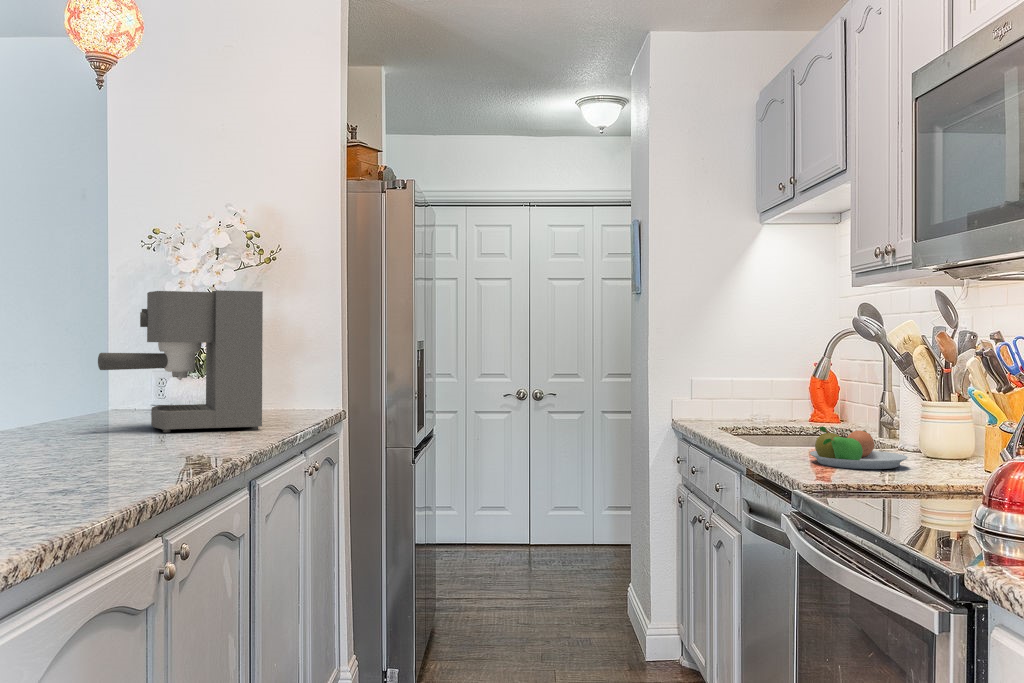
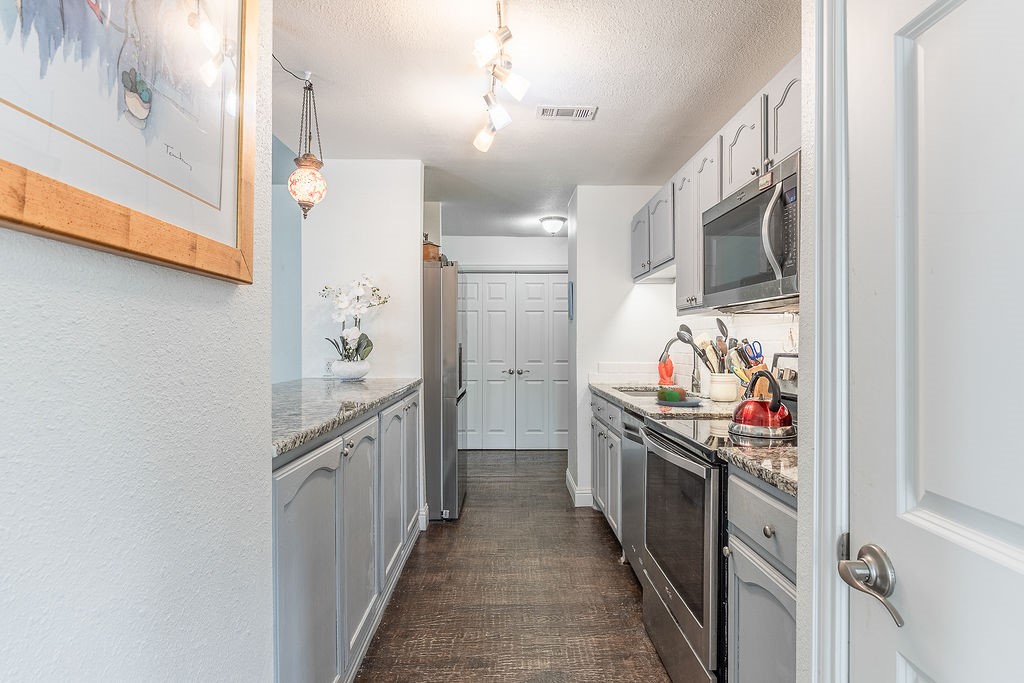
coffee maker: present [98,290,263,433] -> none [301,318,383,389]

